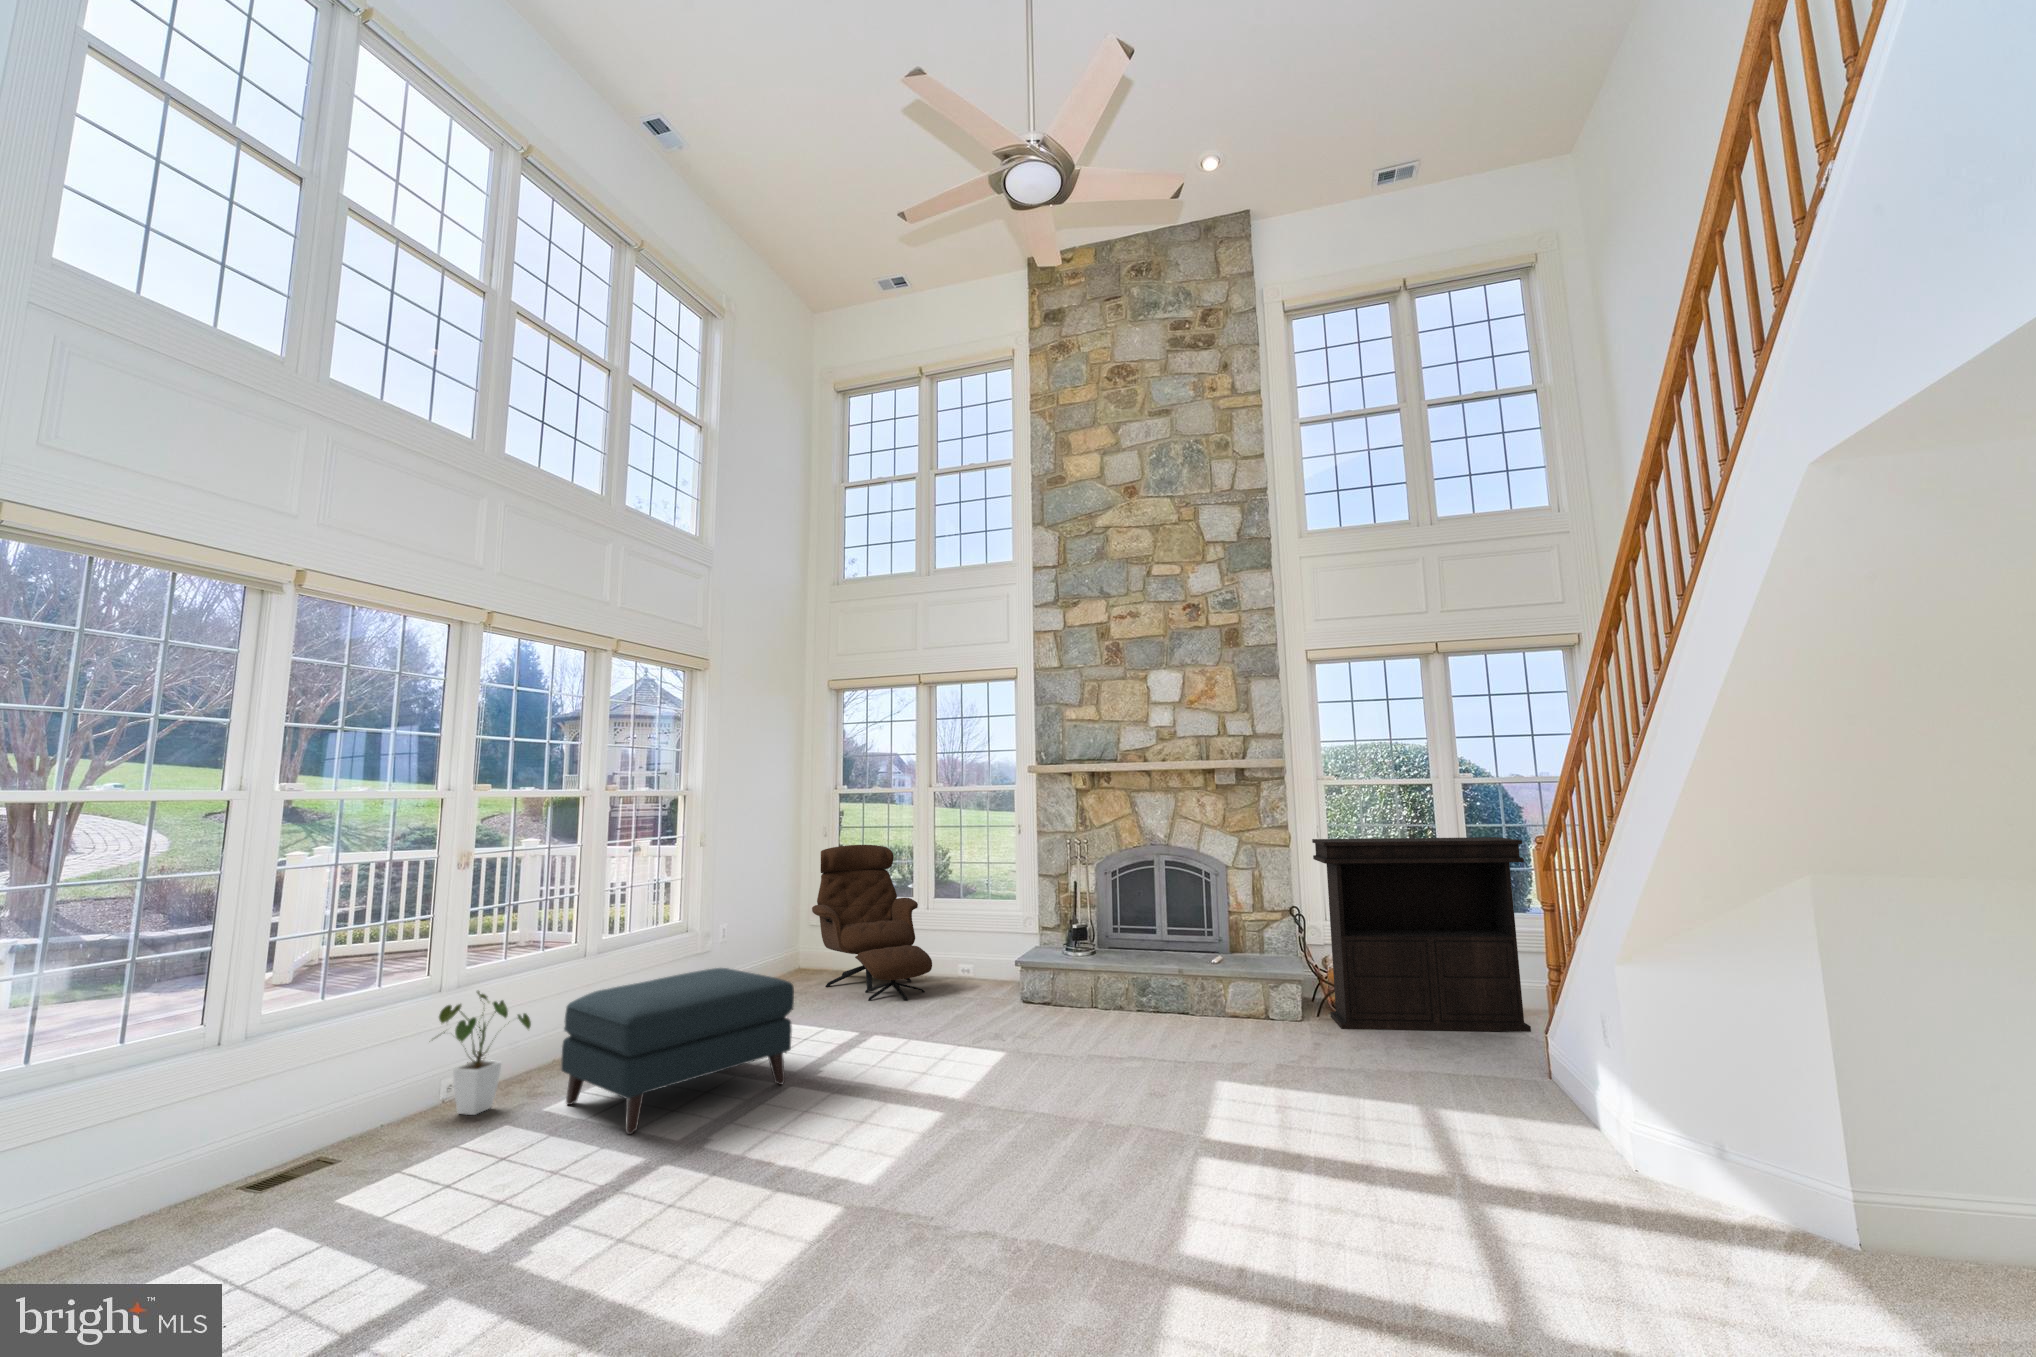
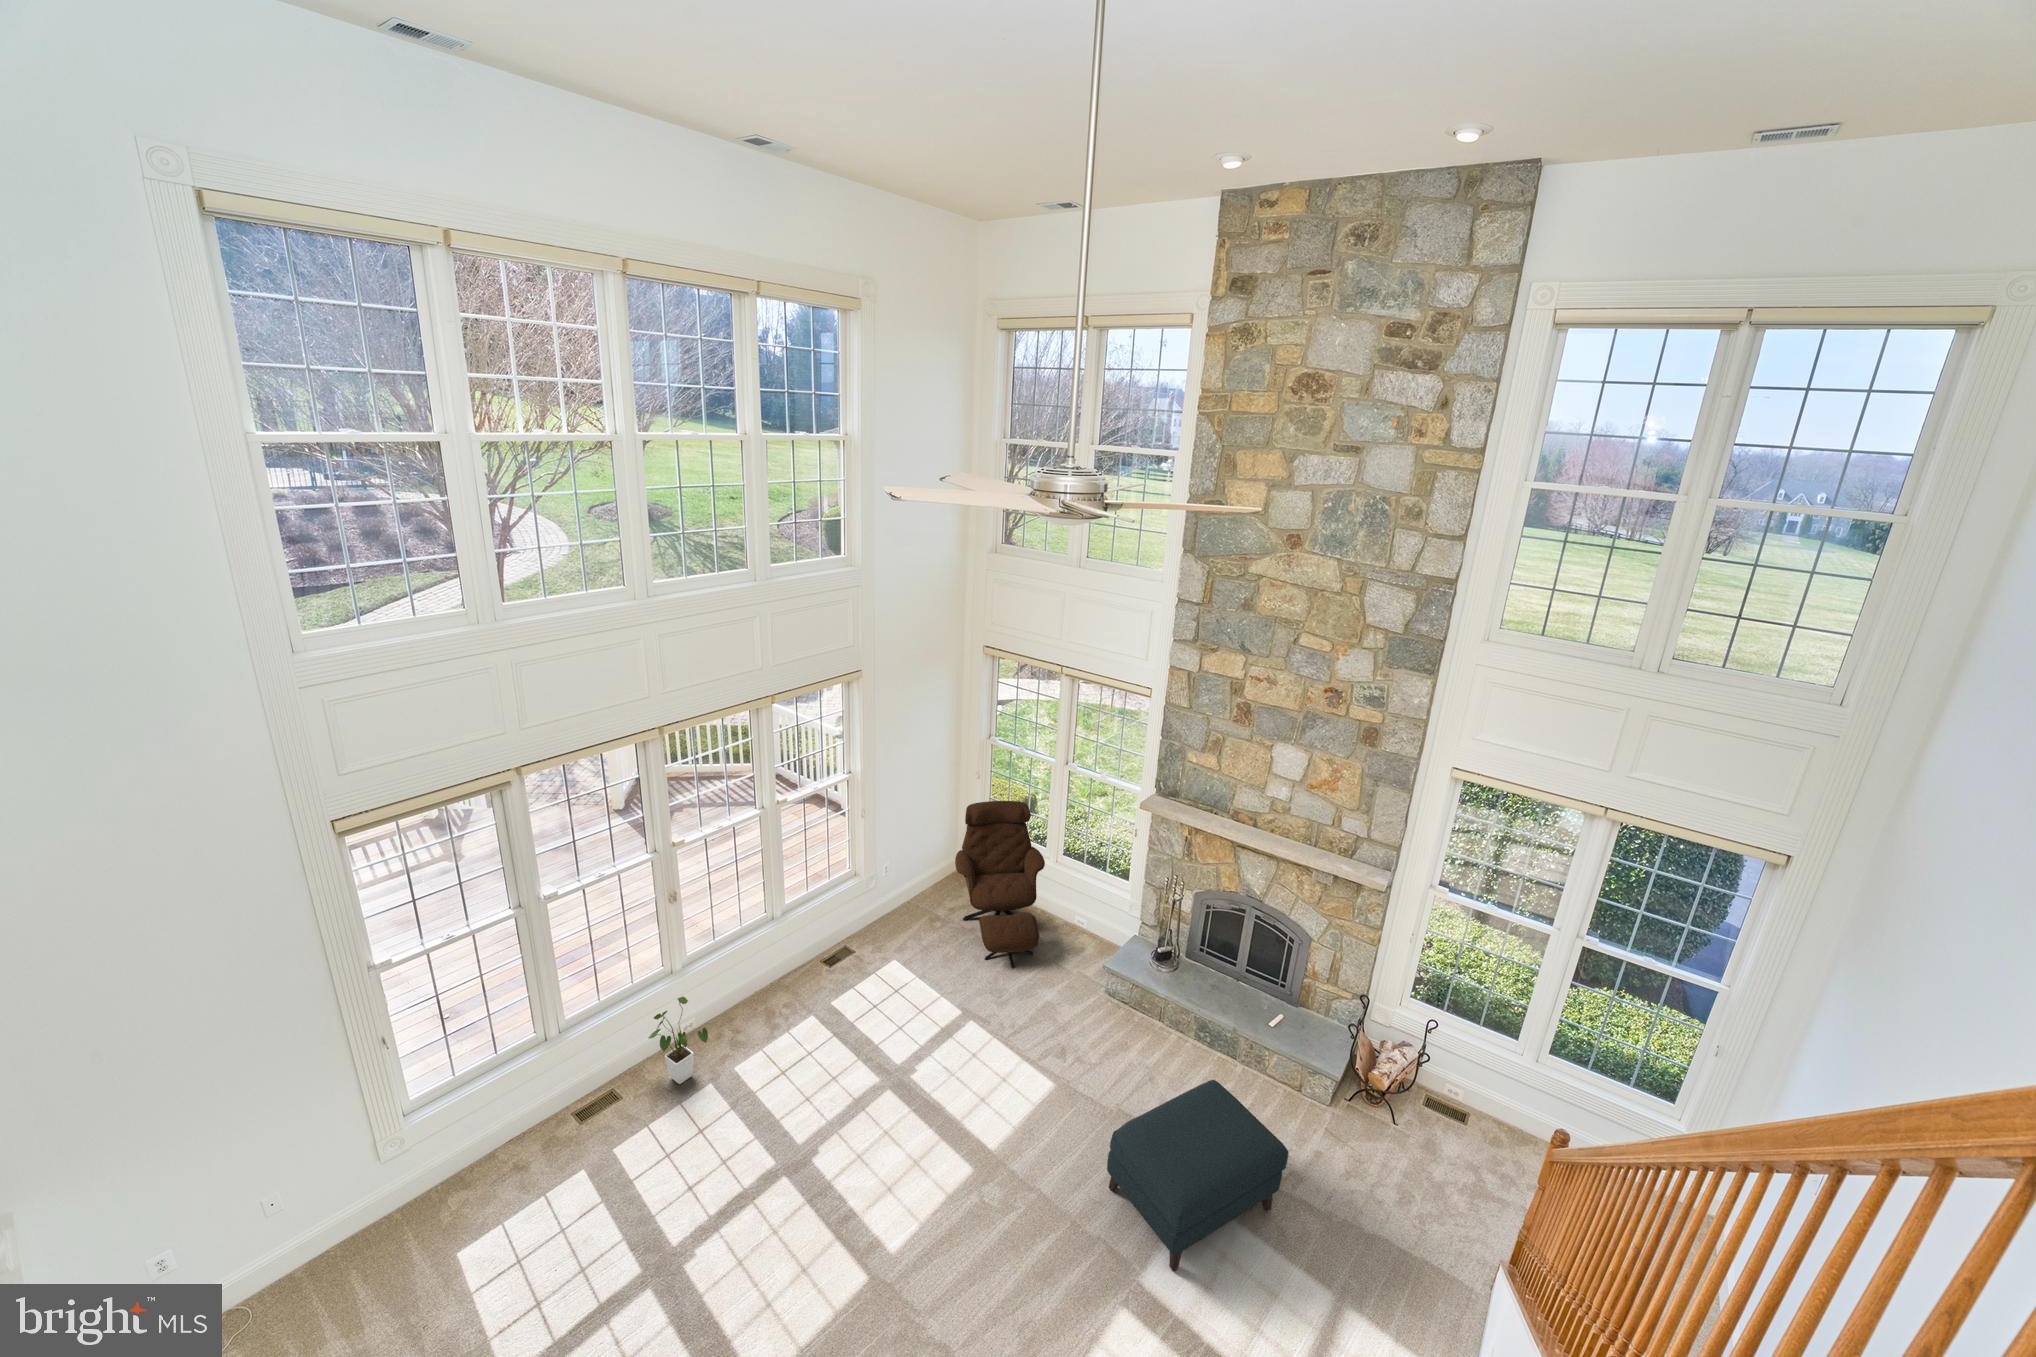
console table: present [1312,837,1531,1032] -> none [1353,986,1594,1227]
ottoman: present [561,968,794,1134] -> present [1107,1080,1288,1271]

